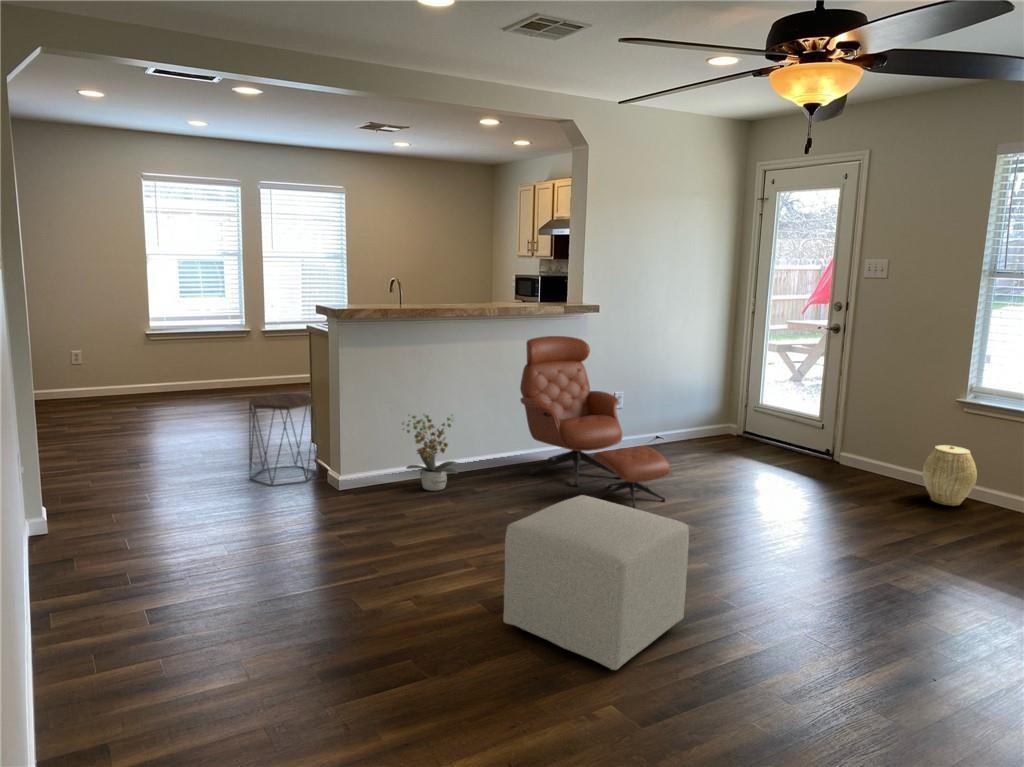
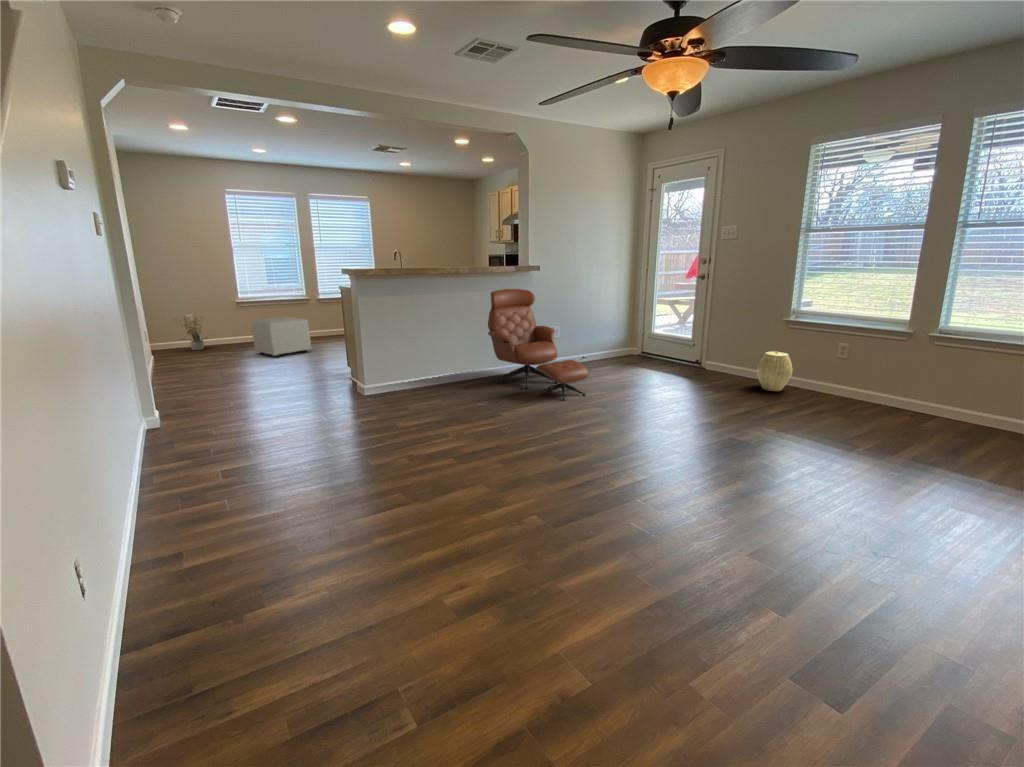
side table: present [249,393,318,486] -> none [301,334,353,396]
potted plant: present [402,414,458,491] -> present [175,317,208,350]
ottoman: present [503,495,689,670] -> present [251,317,311,357]

